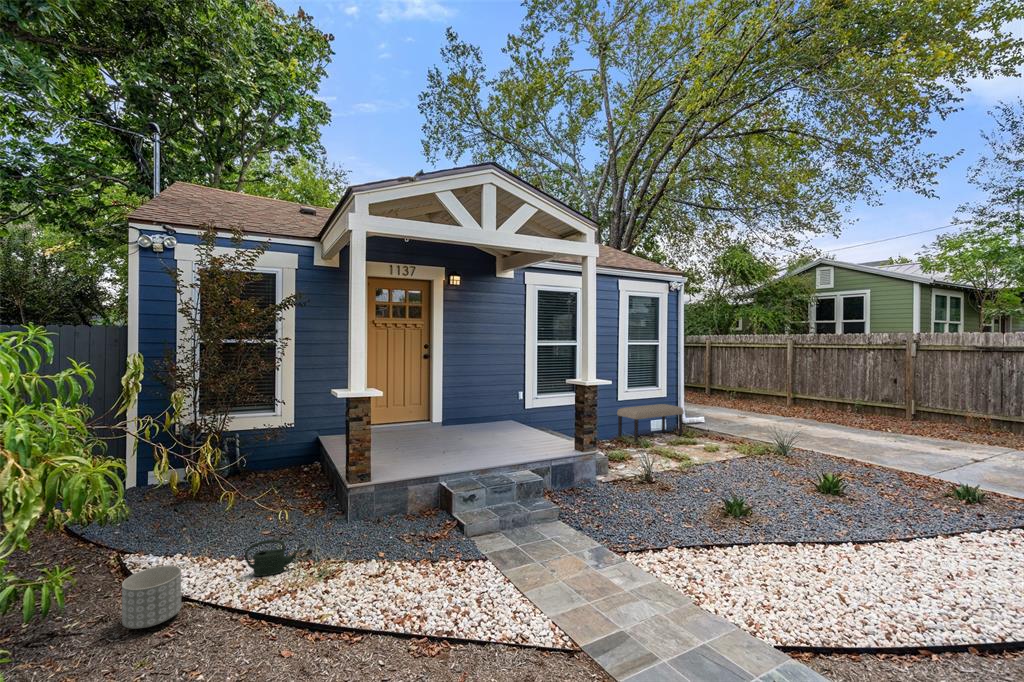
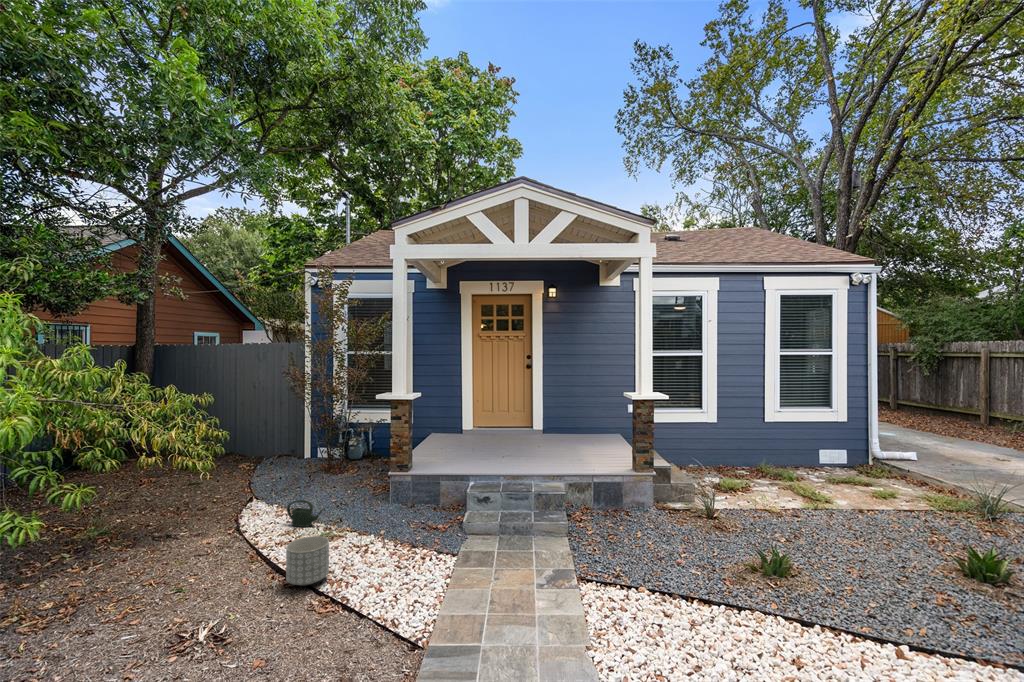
bench: present [617,404,684,441] -> none [761,431,867,475]
planter: present [122,566,181,629] -> present [286,536,329,586]

